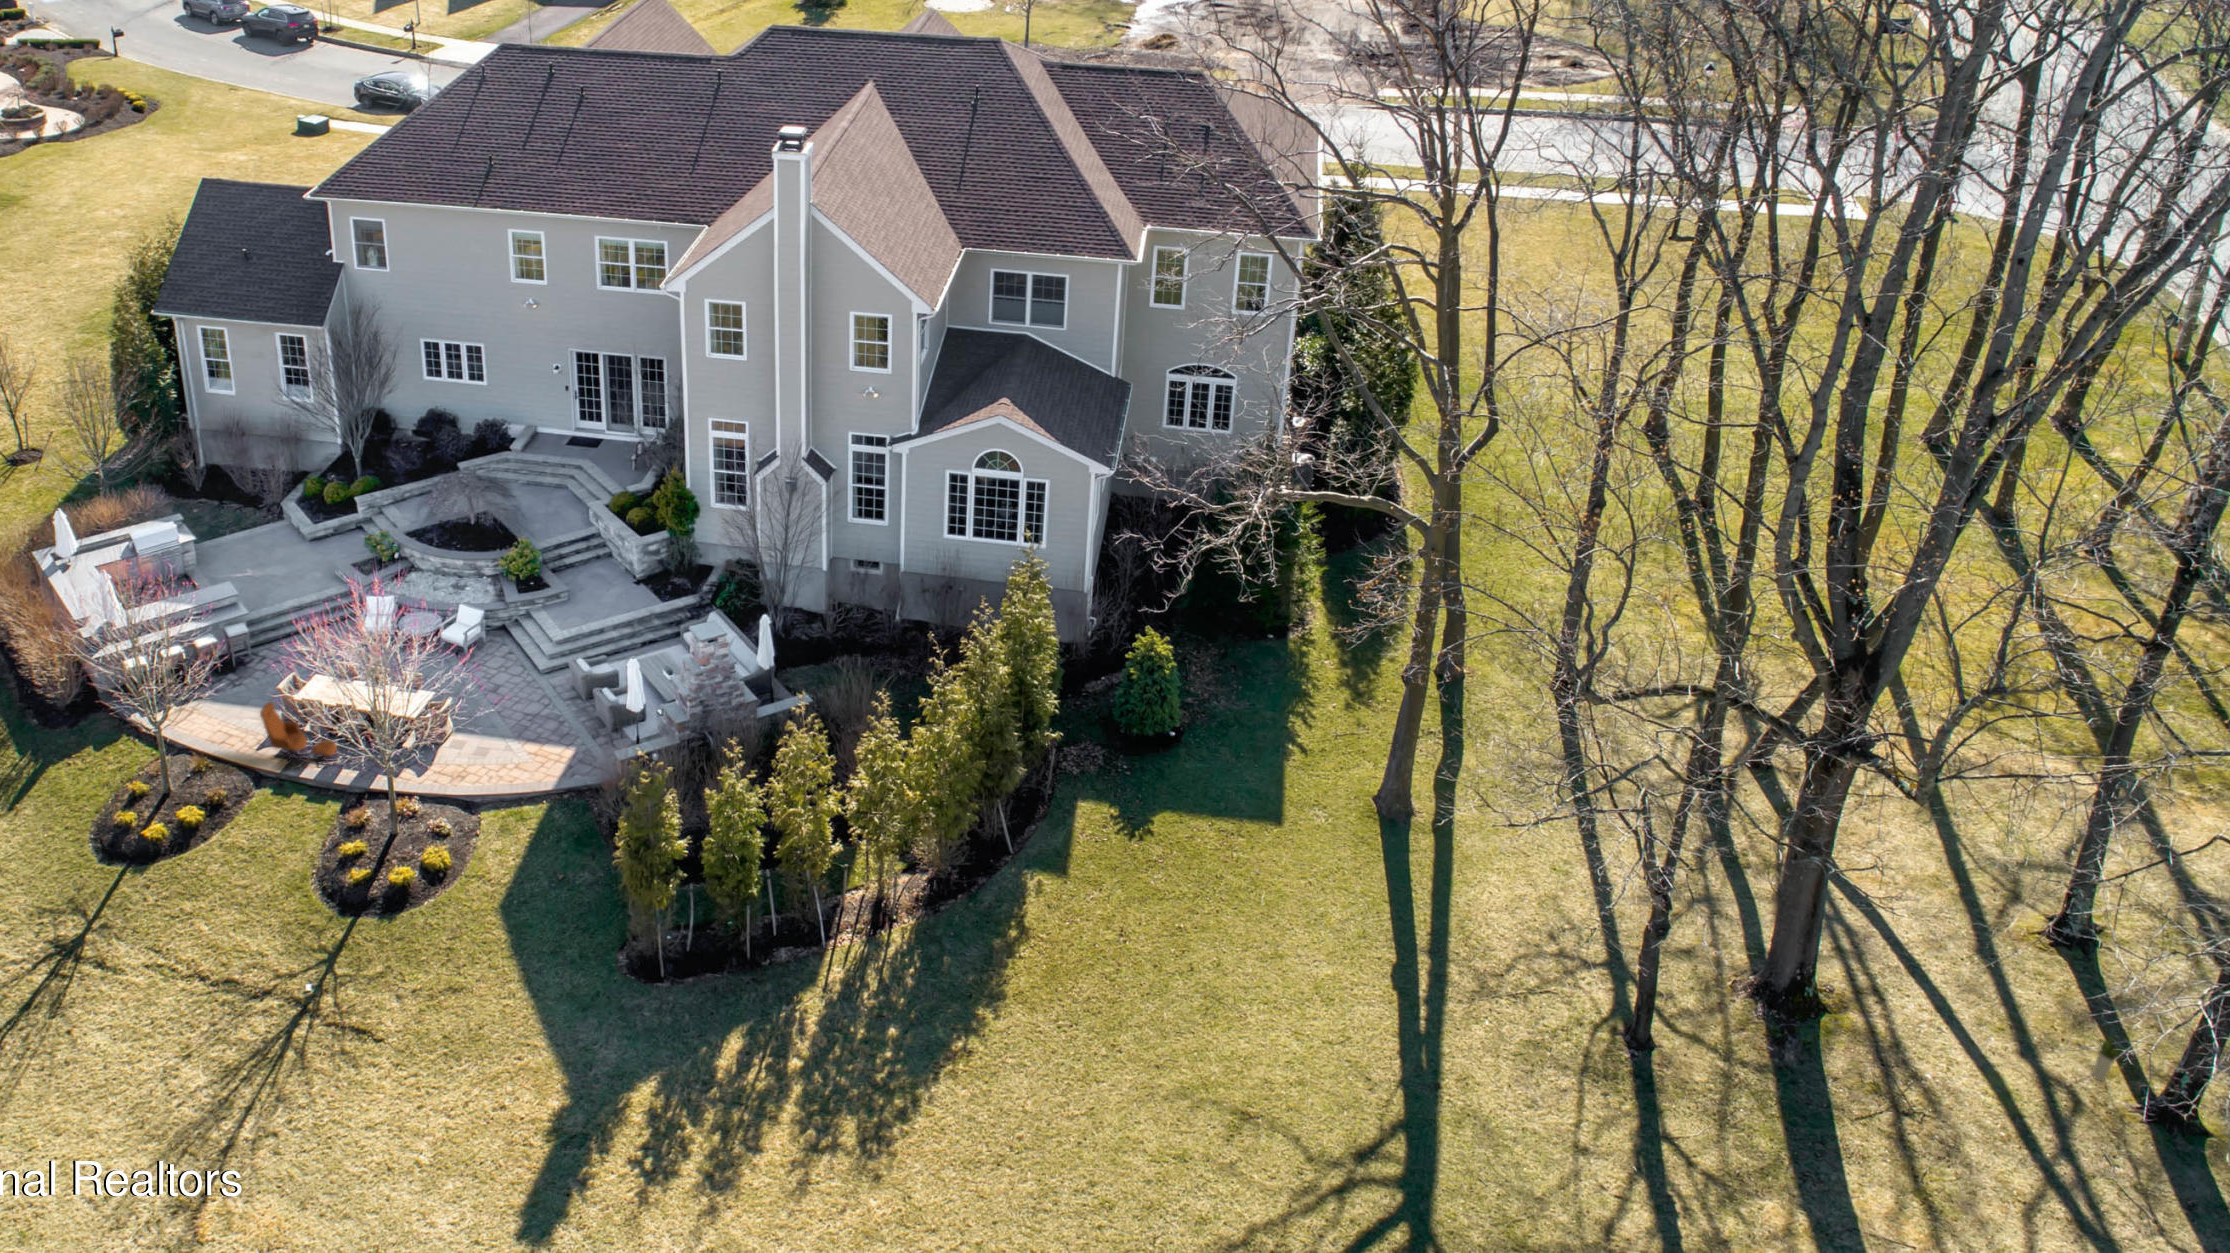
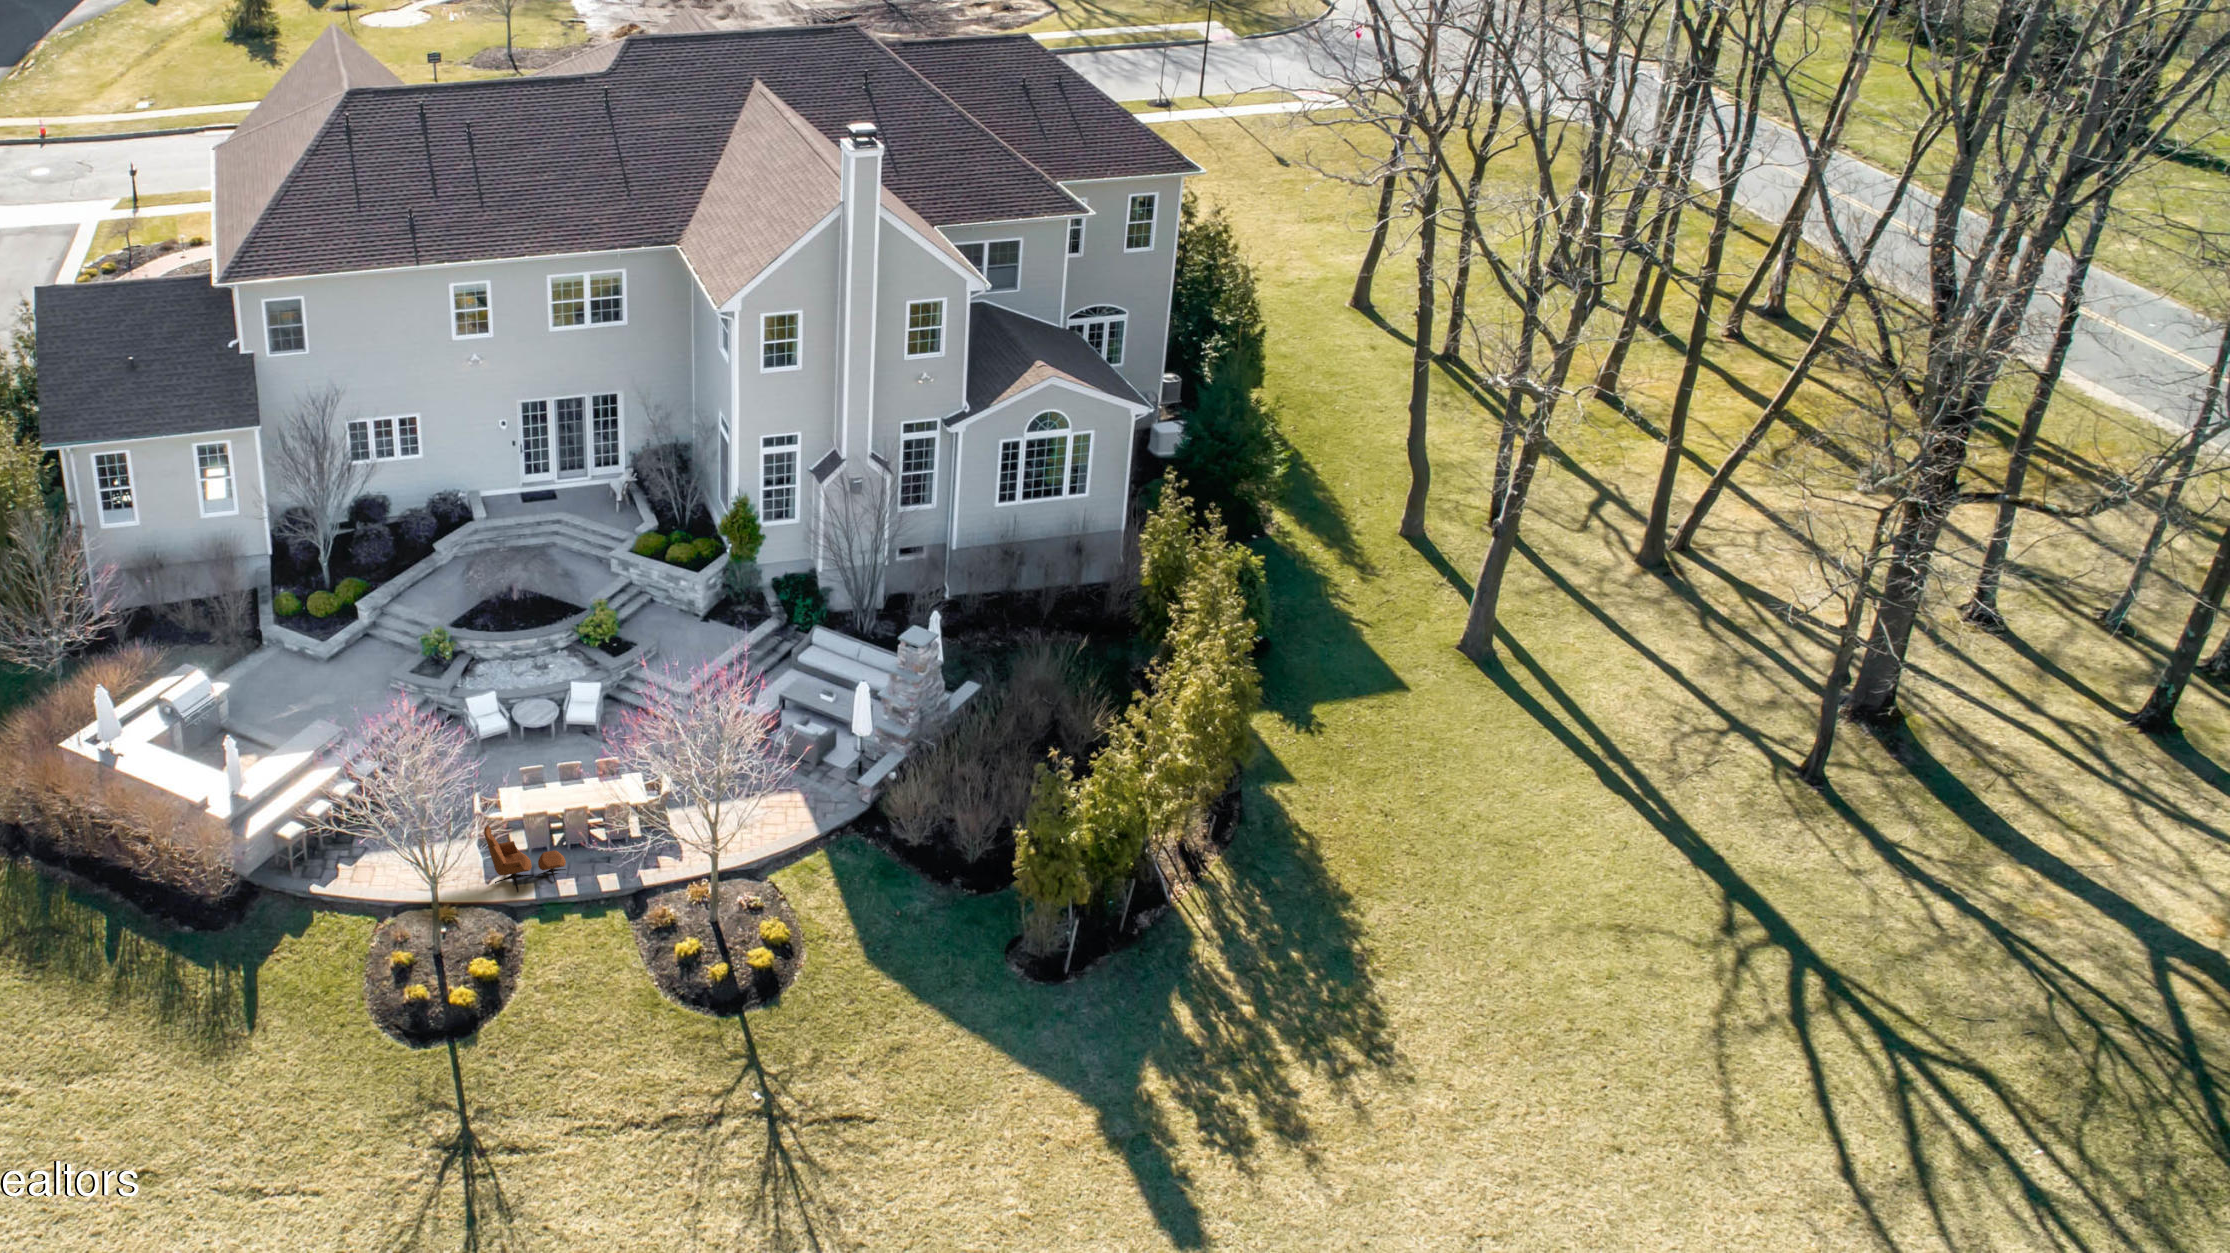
planter: present [2093,1038,2122,1081] -> none [2067,679,2094,717]

